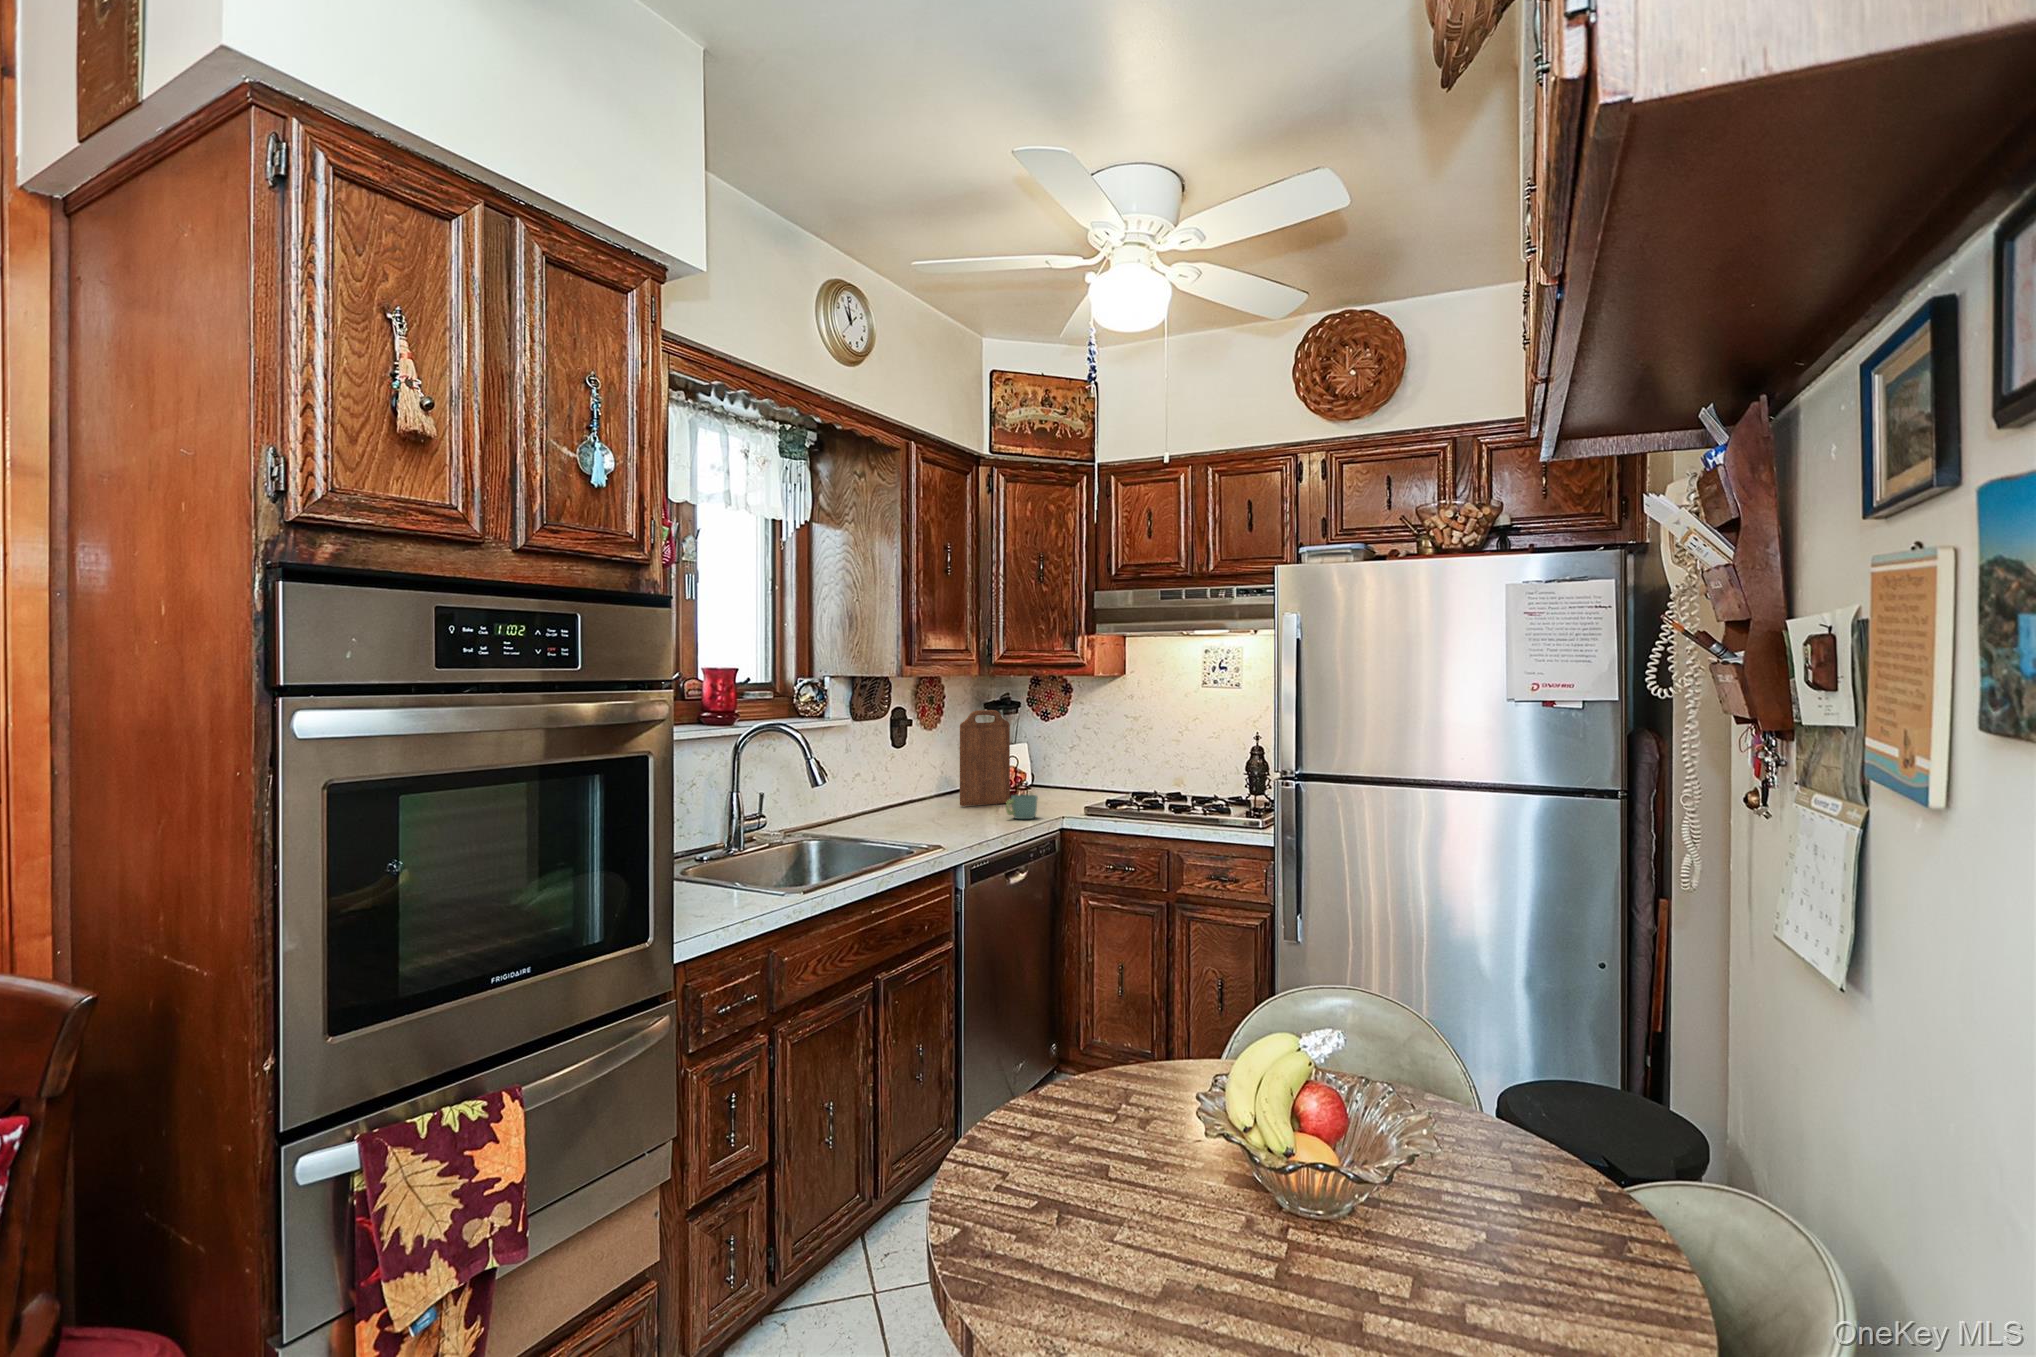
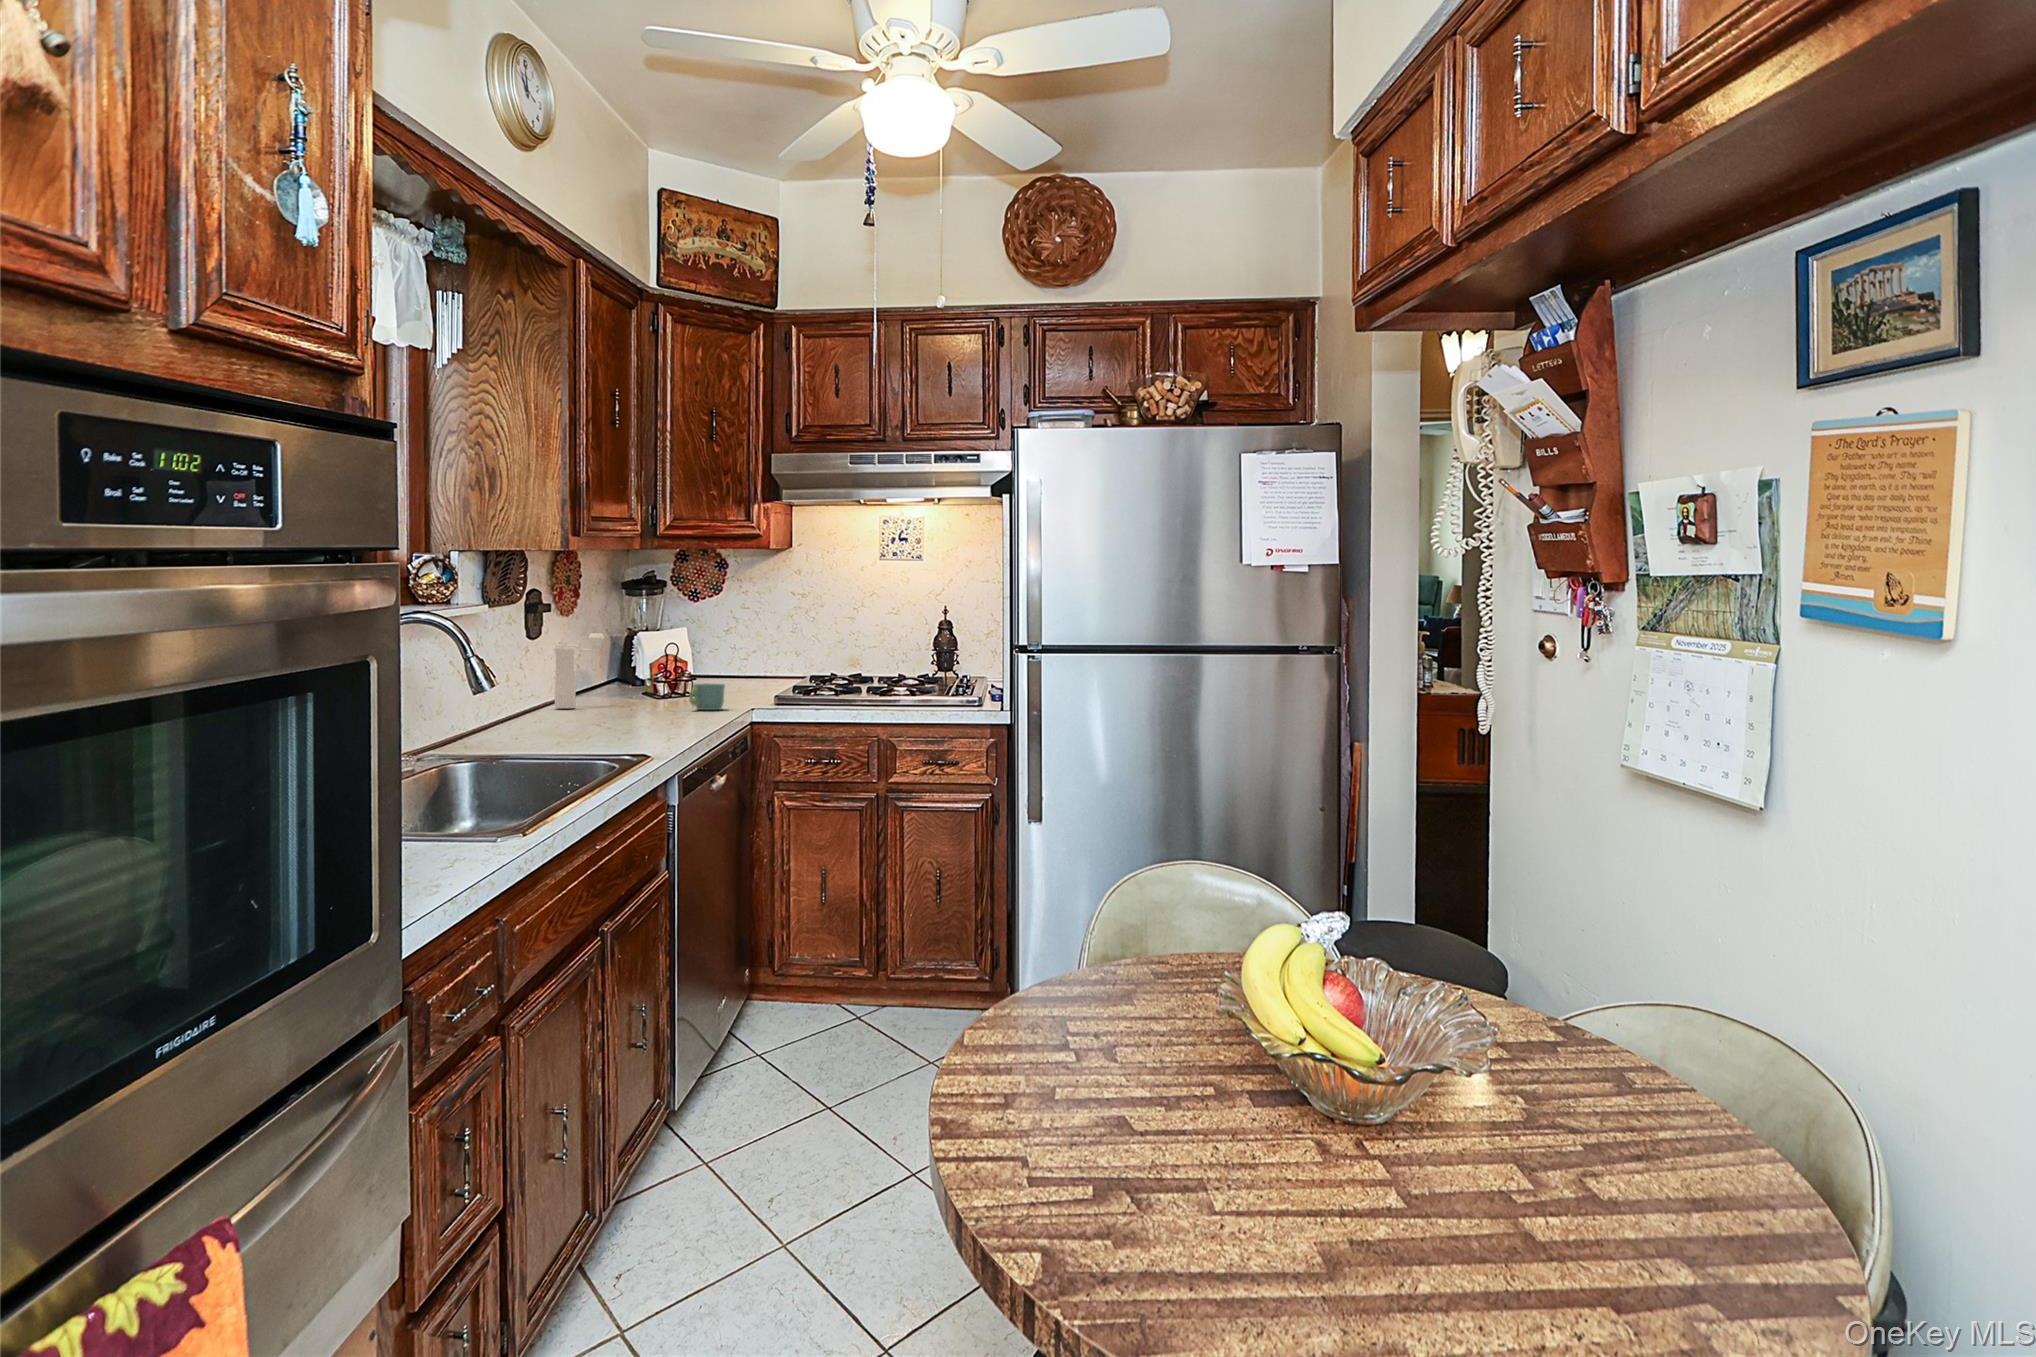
cutting board: present [960,710,1010,806] -> none [617,591,674,704]
pepper mill: none [906,748,948,812] -> present [554,633,604,709]

